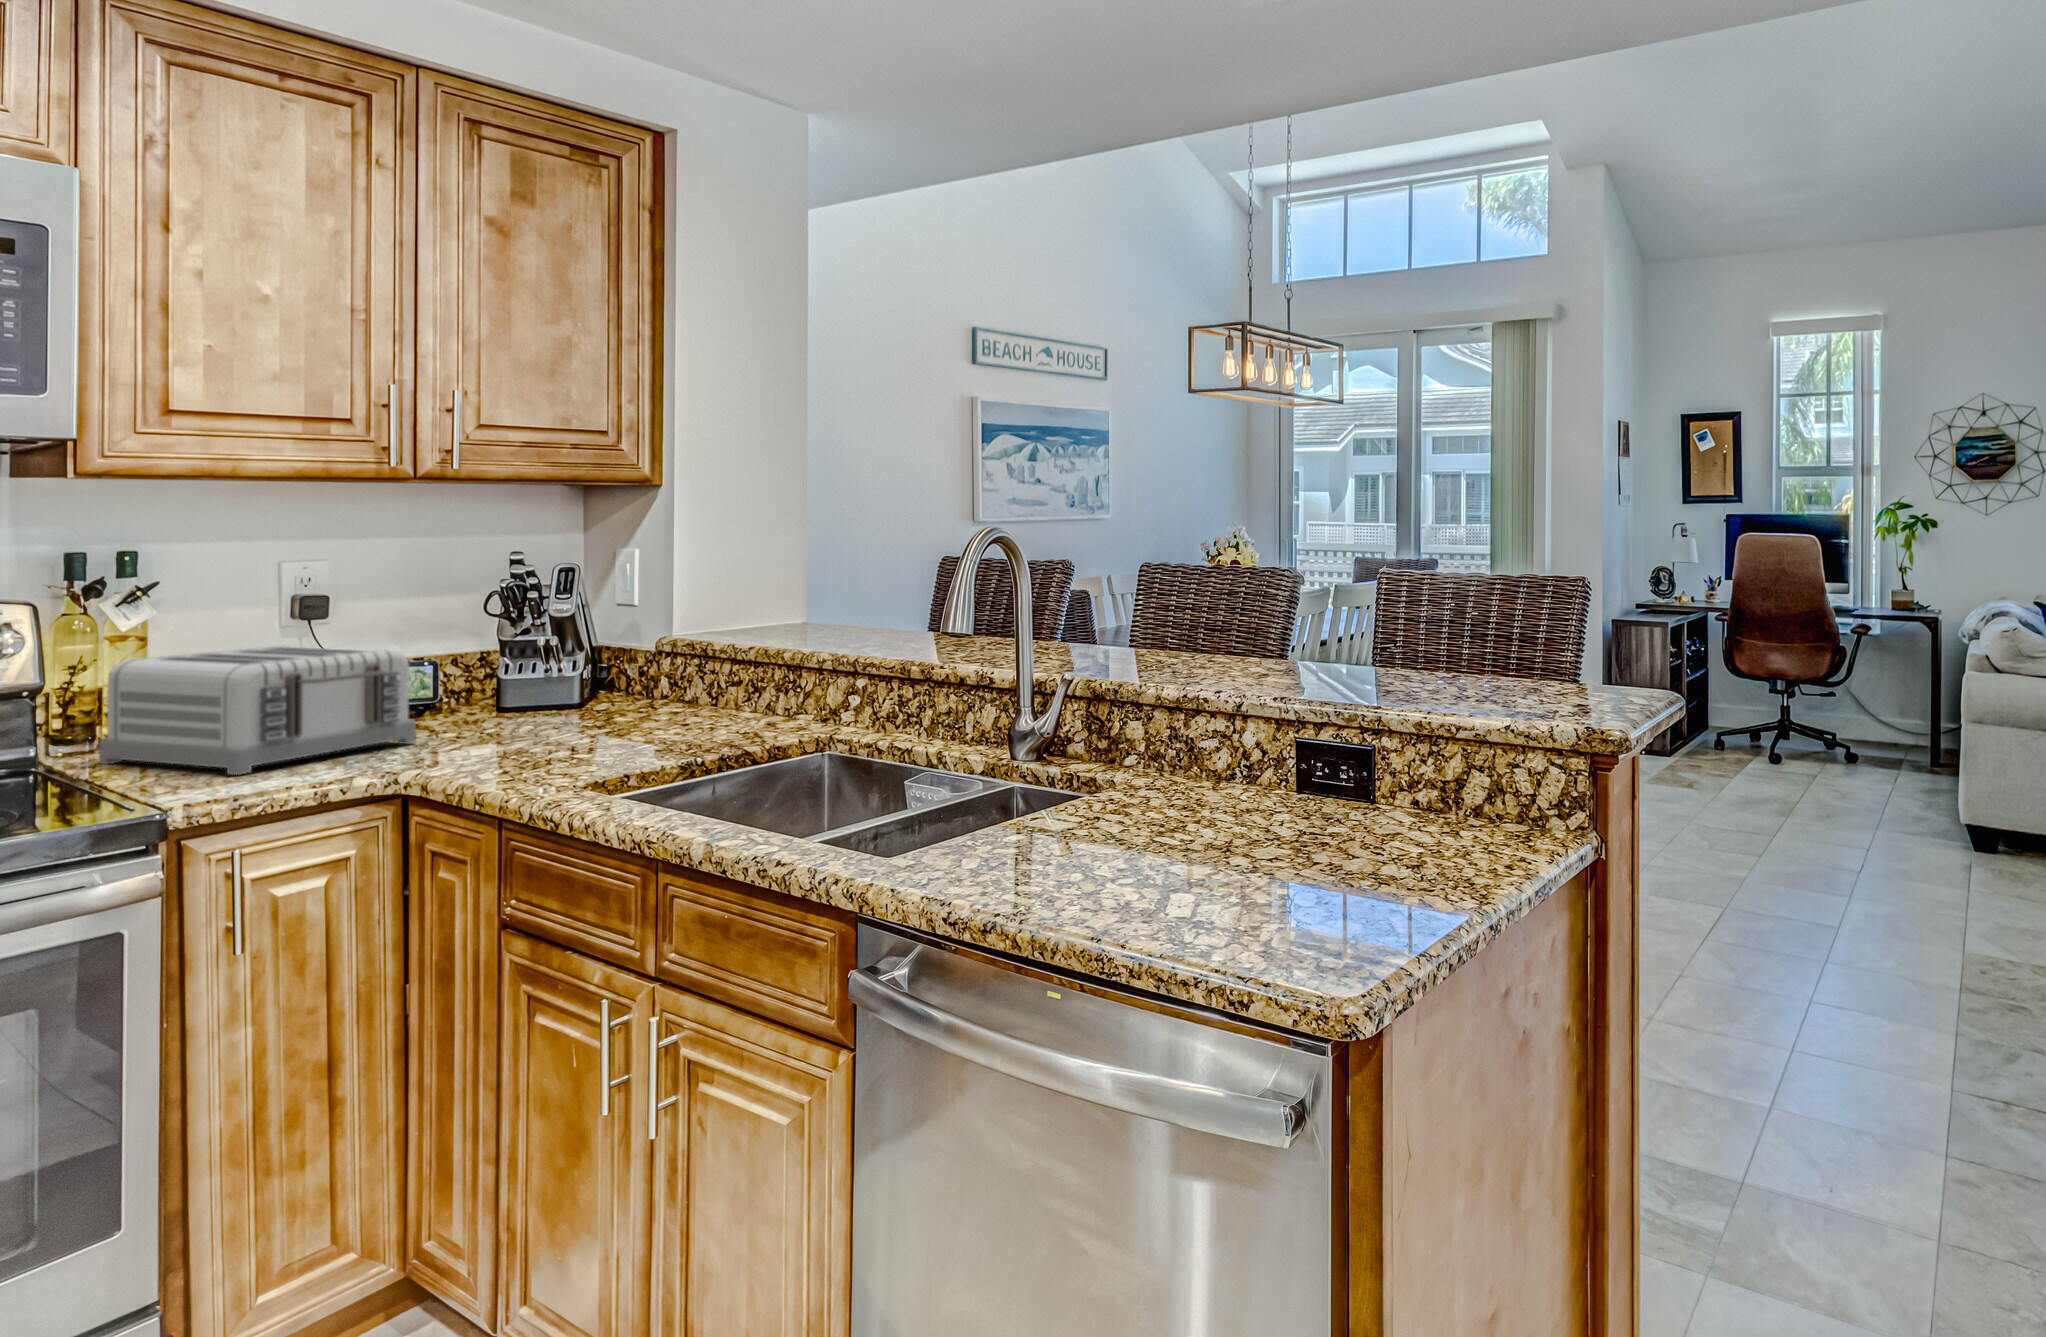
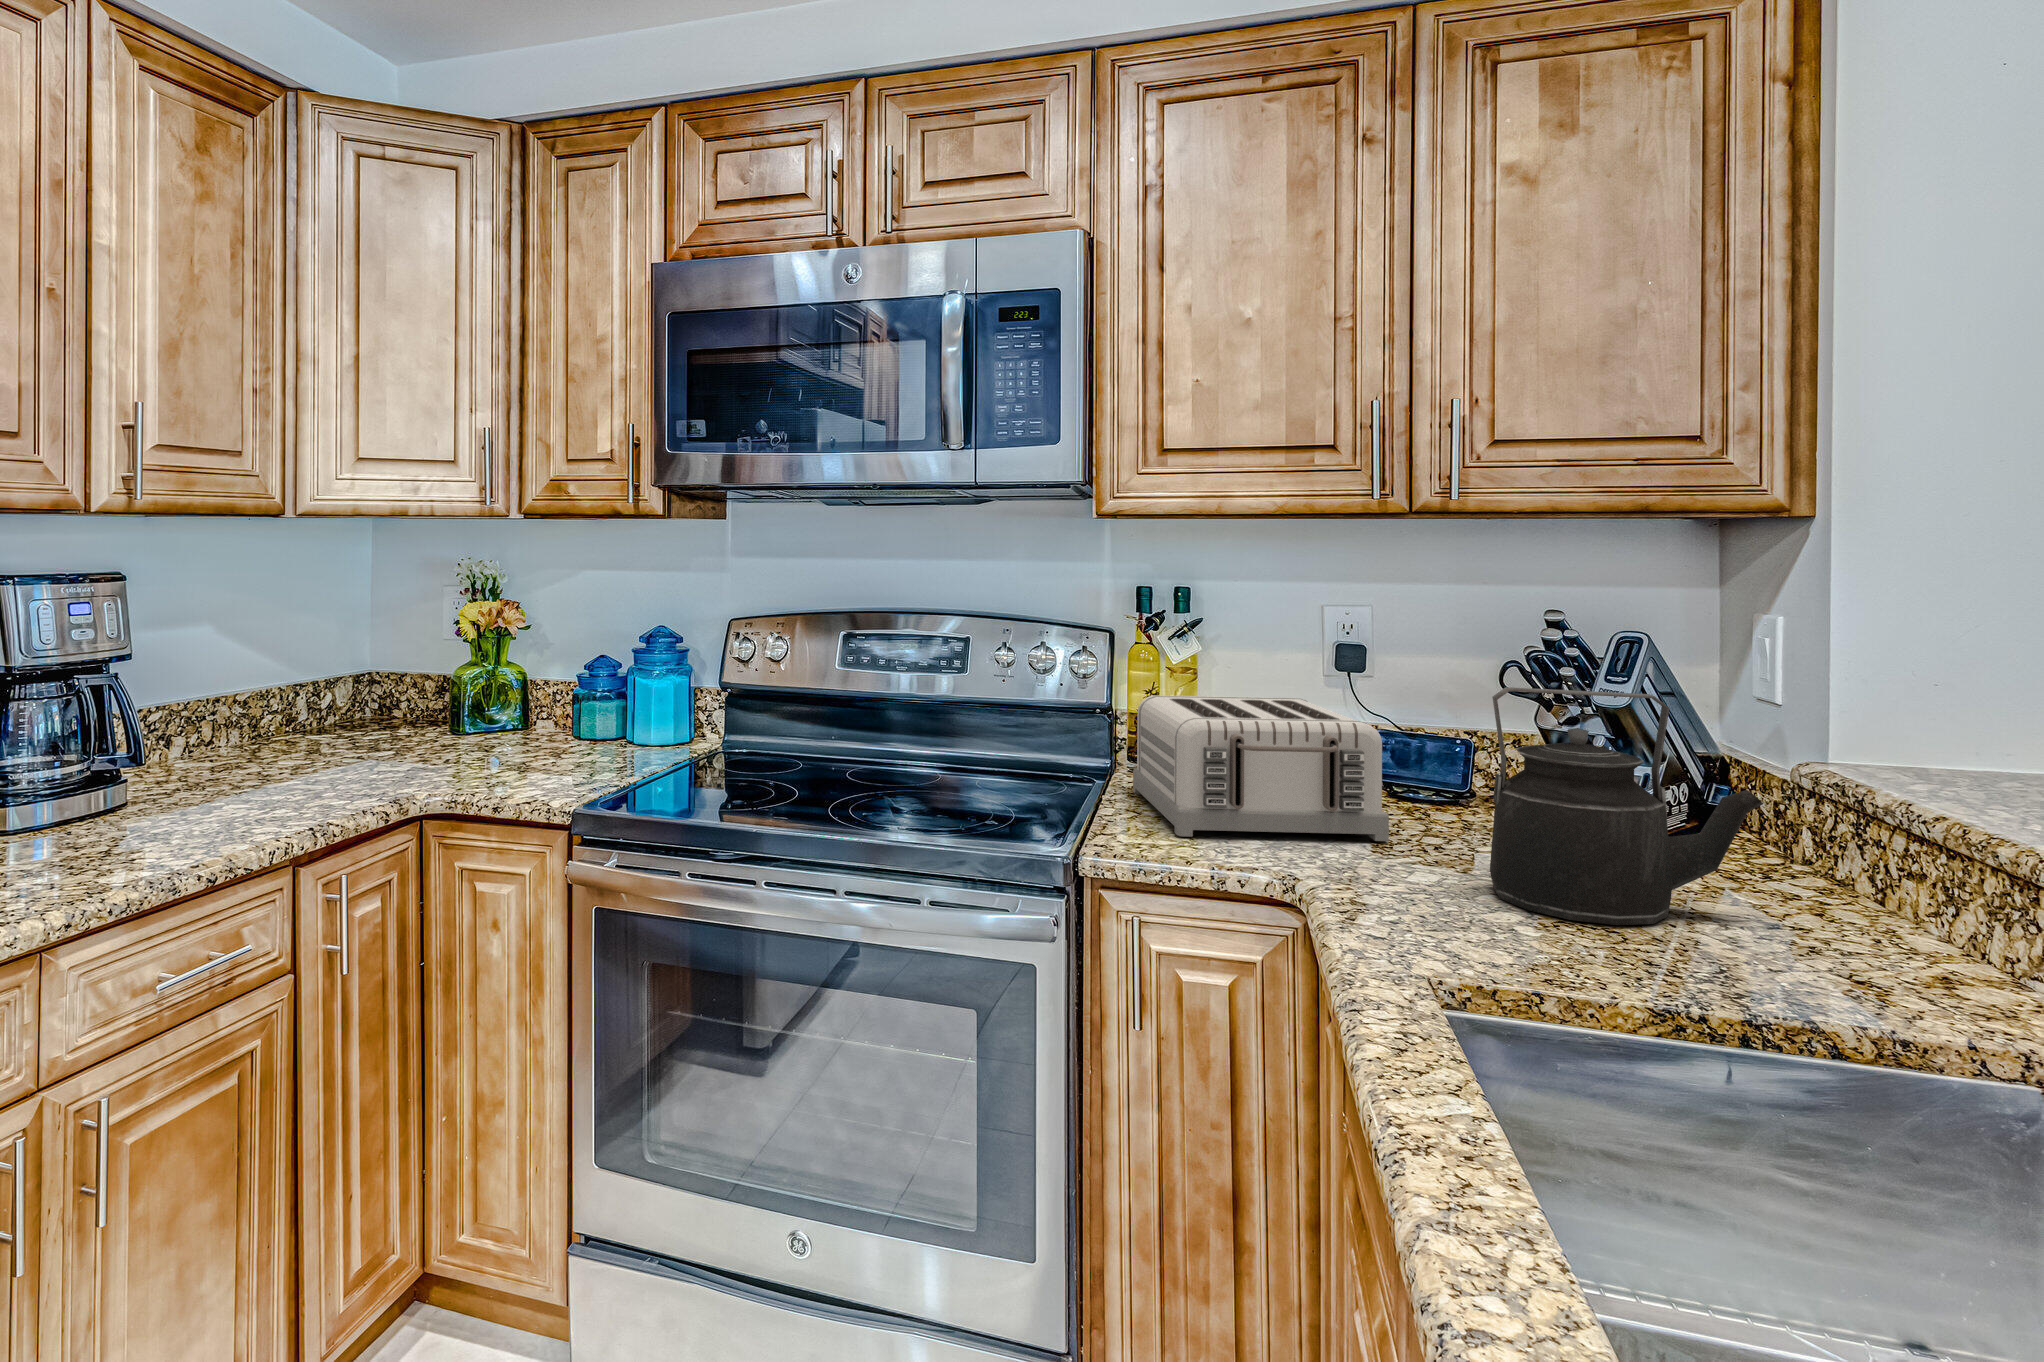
kettle: none [526,599,681,750] -> present [1490,687,1763,925]

